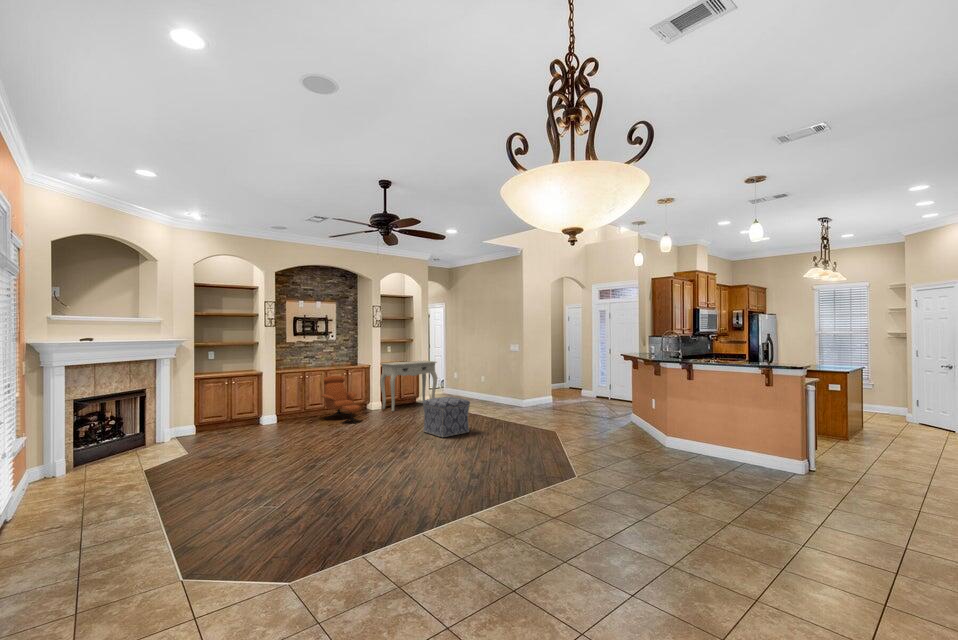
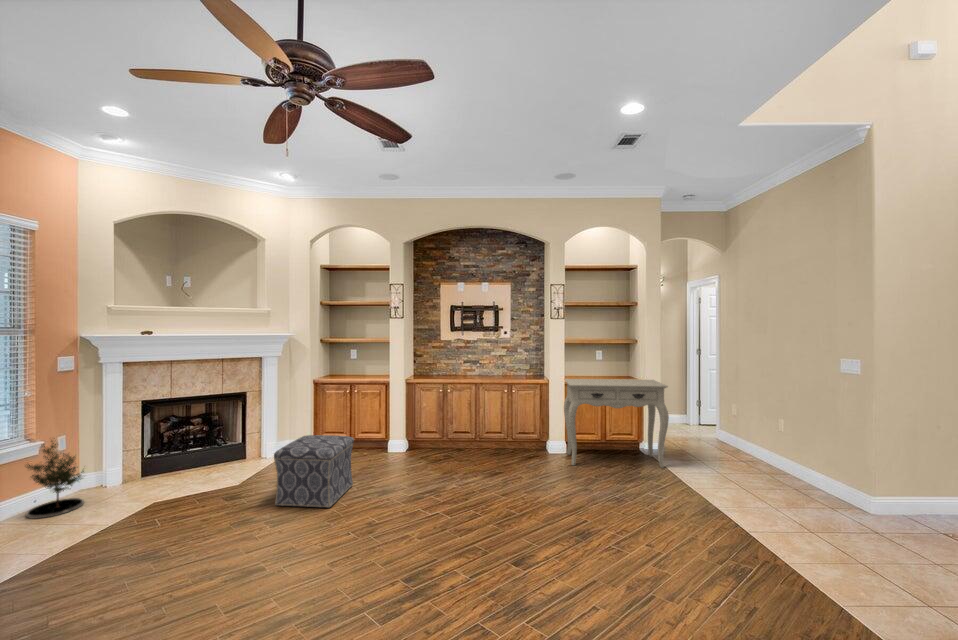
lounge chair: present [321,376,360,422] -> none [457,392,510,483]
ottoman: present [423,397,470,438] -> present [274,435,354,508]
potted tree: none [29,425,89,496] -> present [26,441,84,519]

